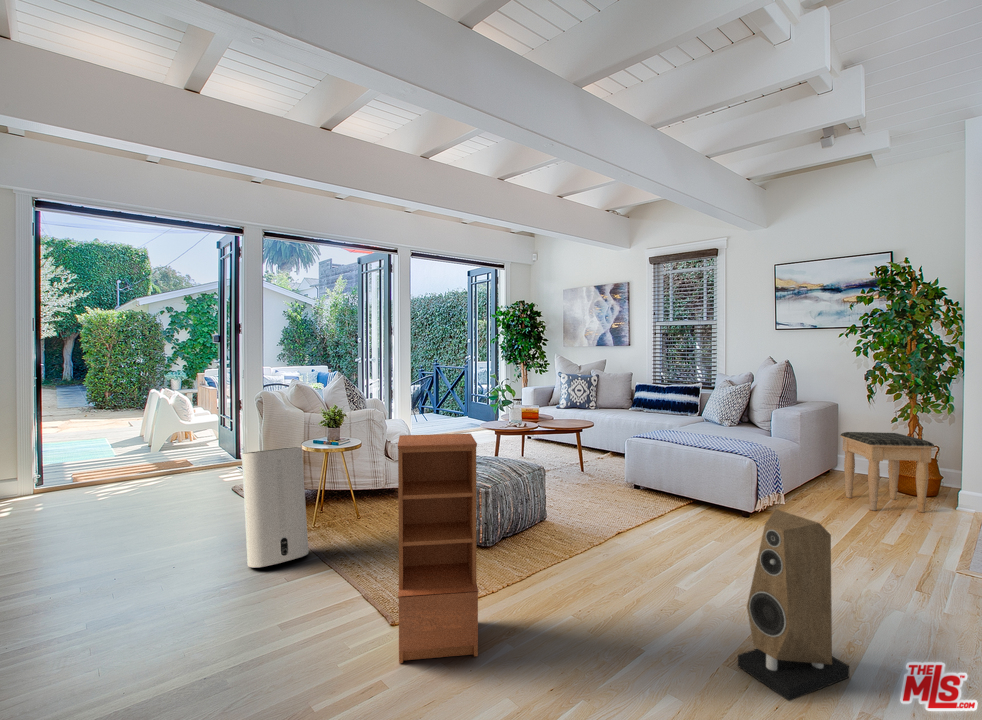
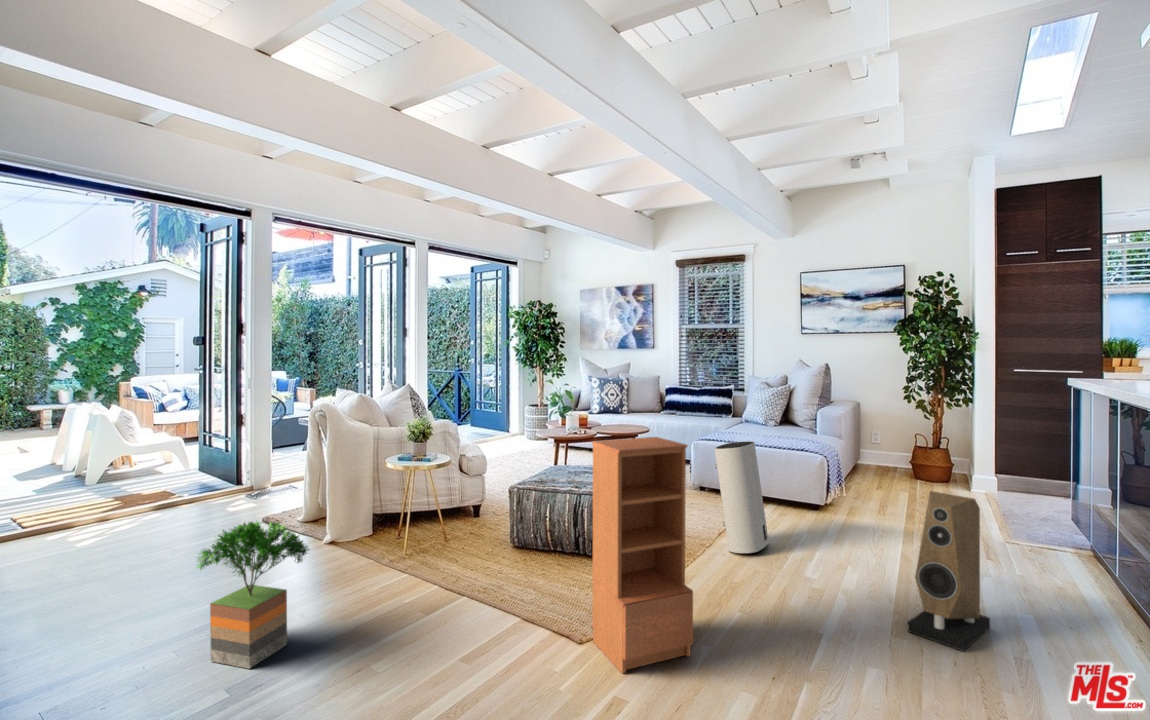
footstool: present [840,432,934,512] -> none [877,427,956,497]
air purifier: present [242,447,308,568] -> present [715,441,769,553]
potted tree: none [89,488,185,610] -> present [197,521,310,669]

